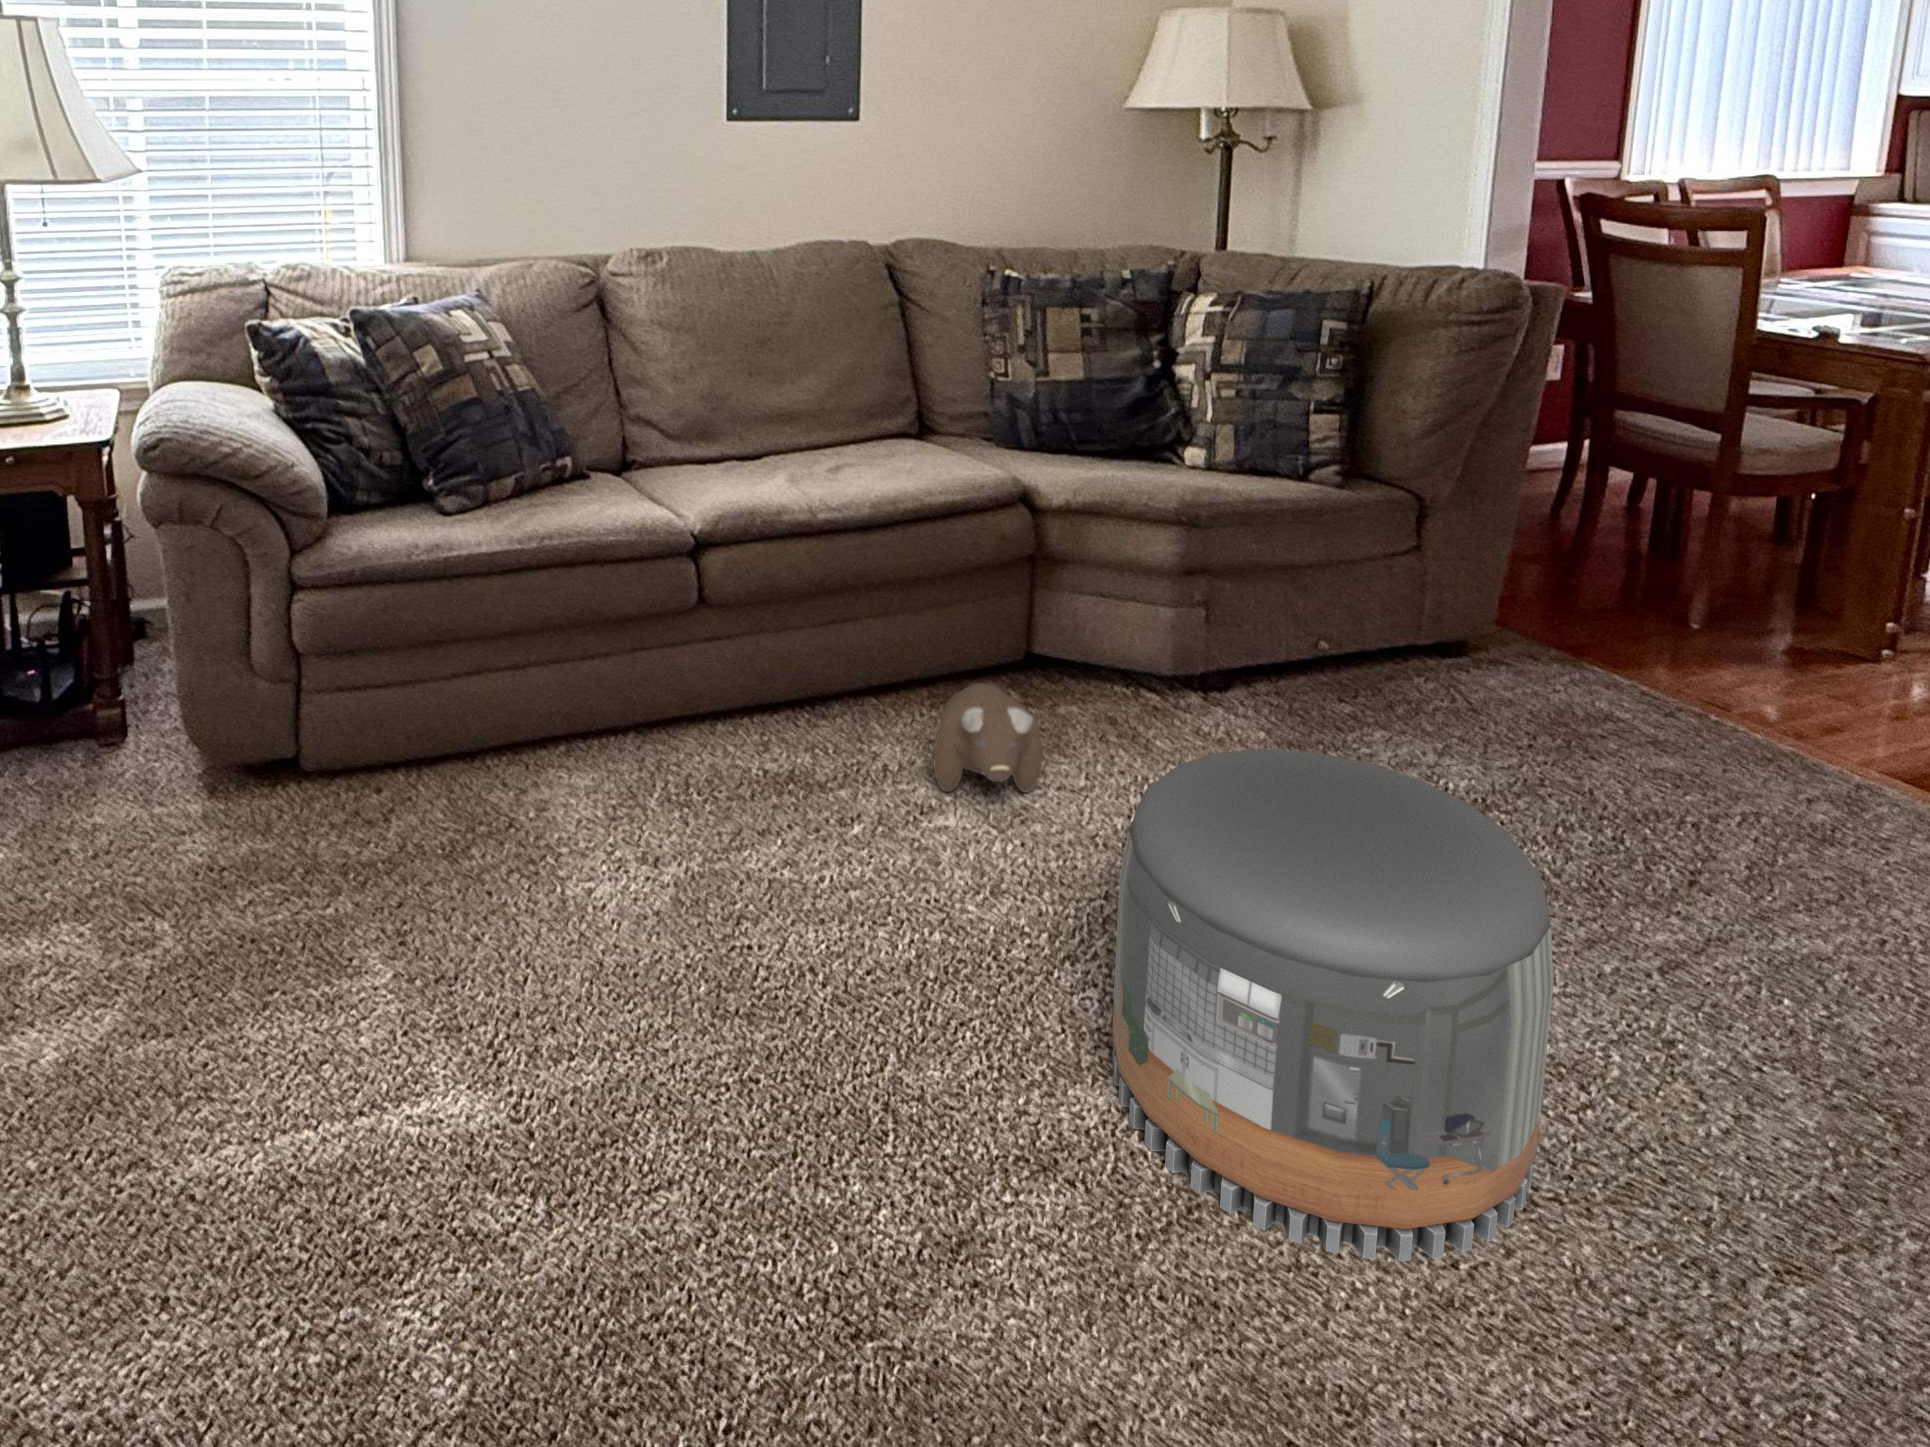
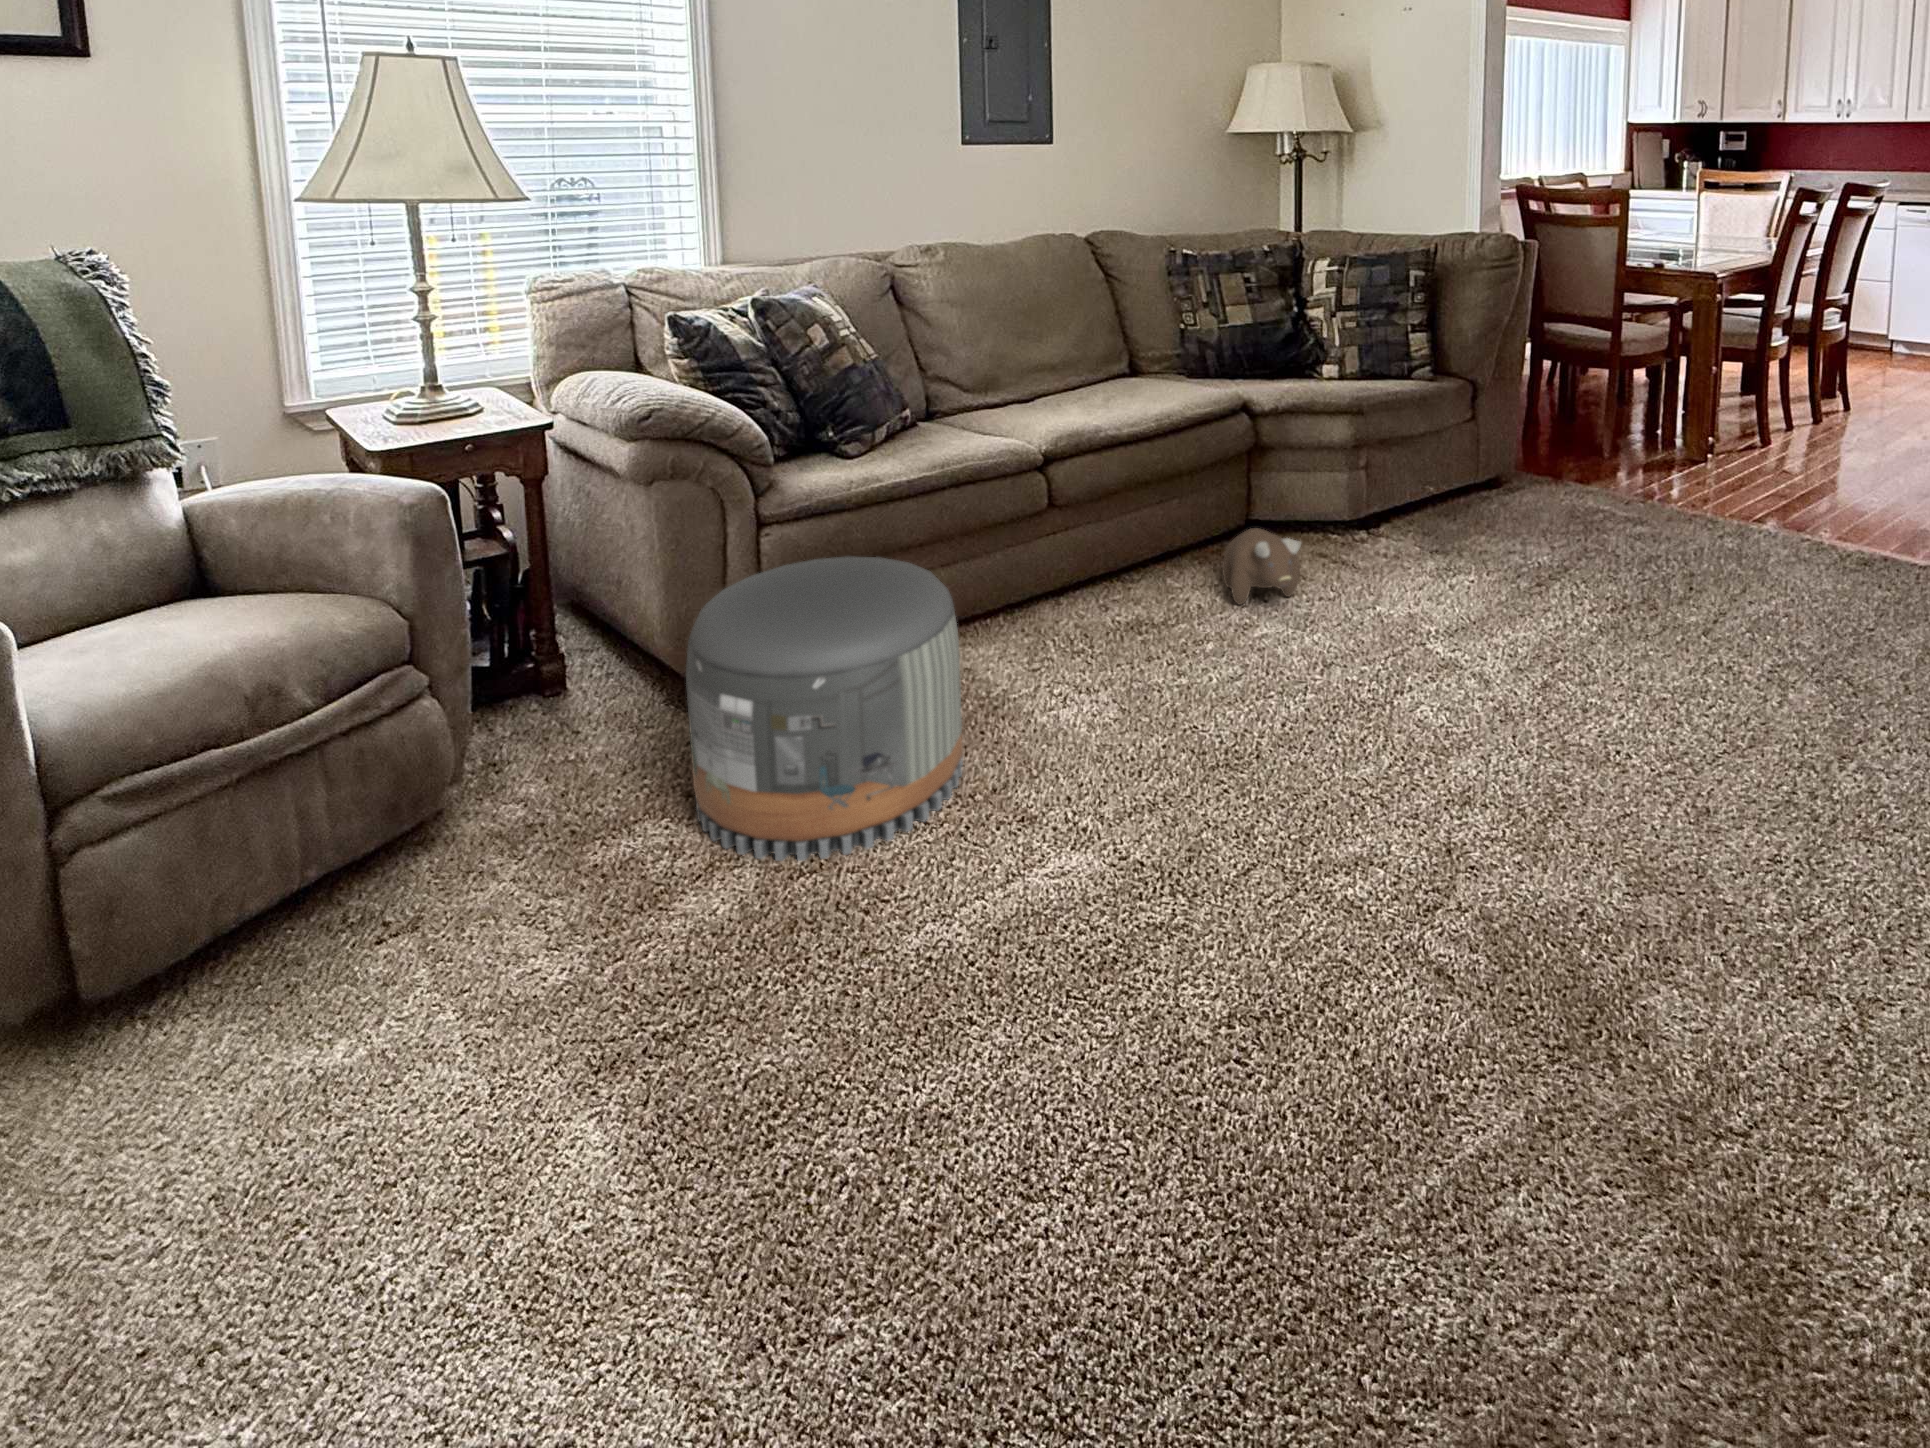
pouf: present [1112,749,1554,1261] -> present [686,556,963,861]

